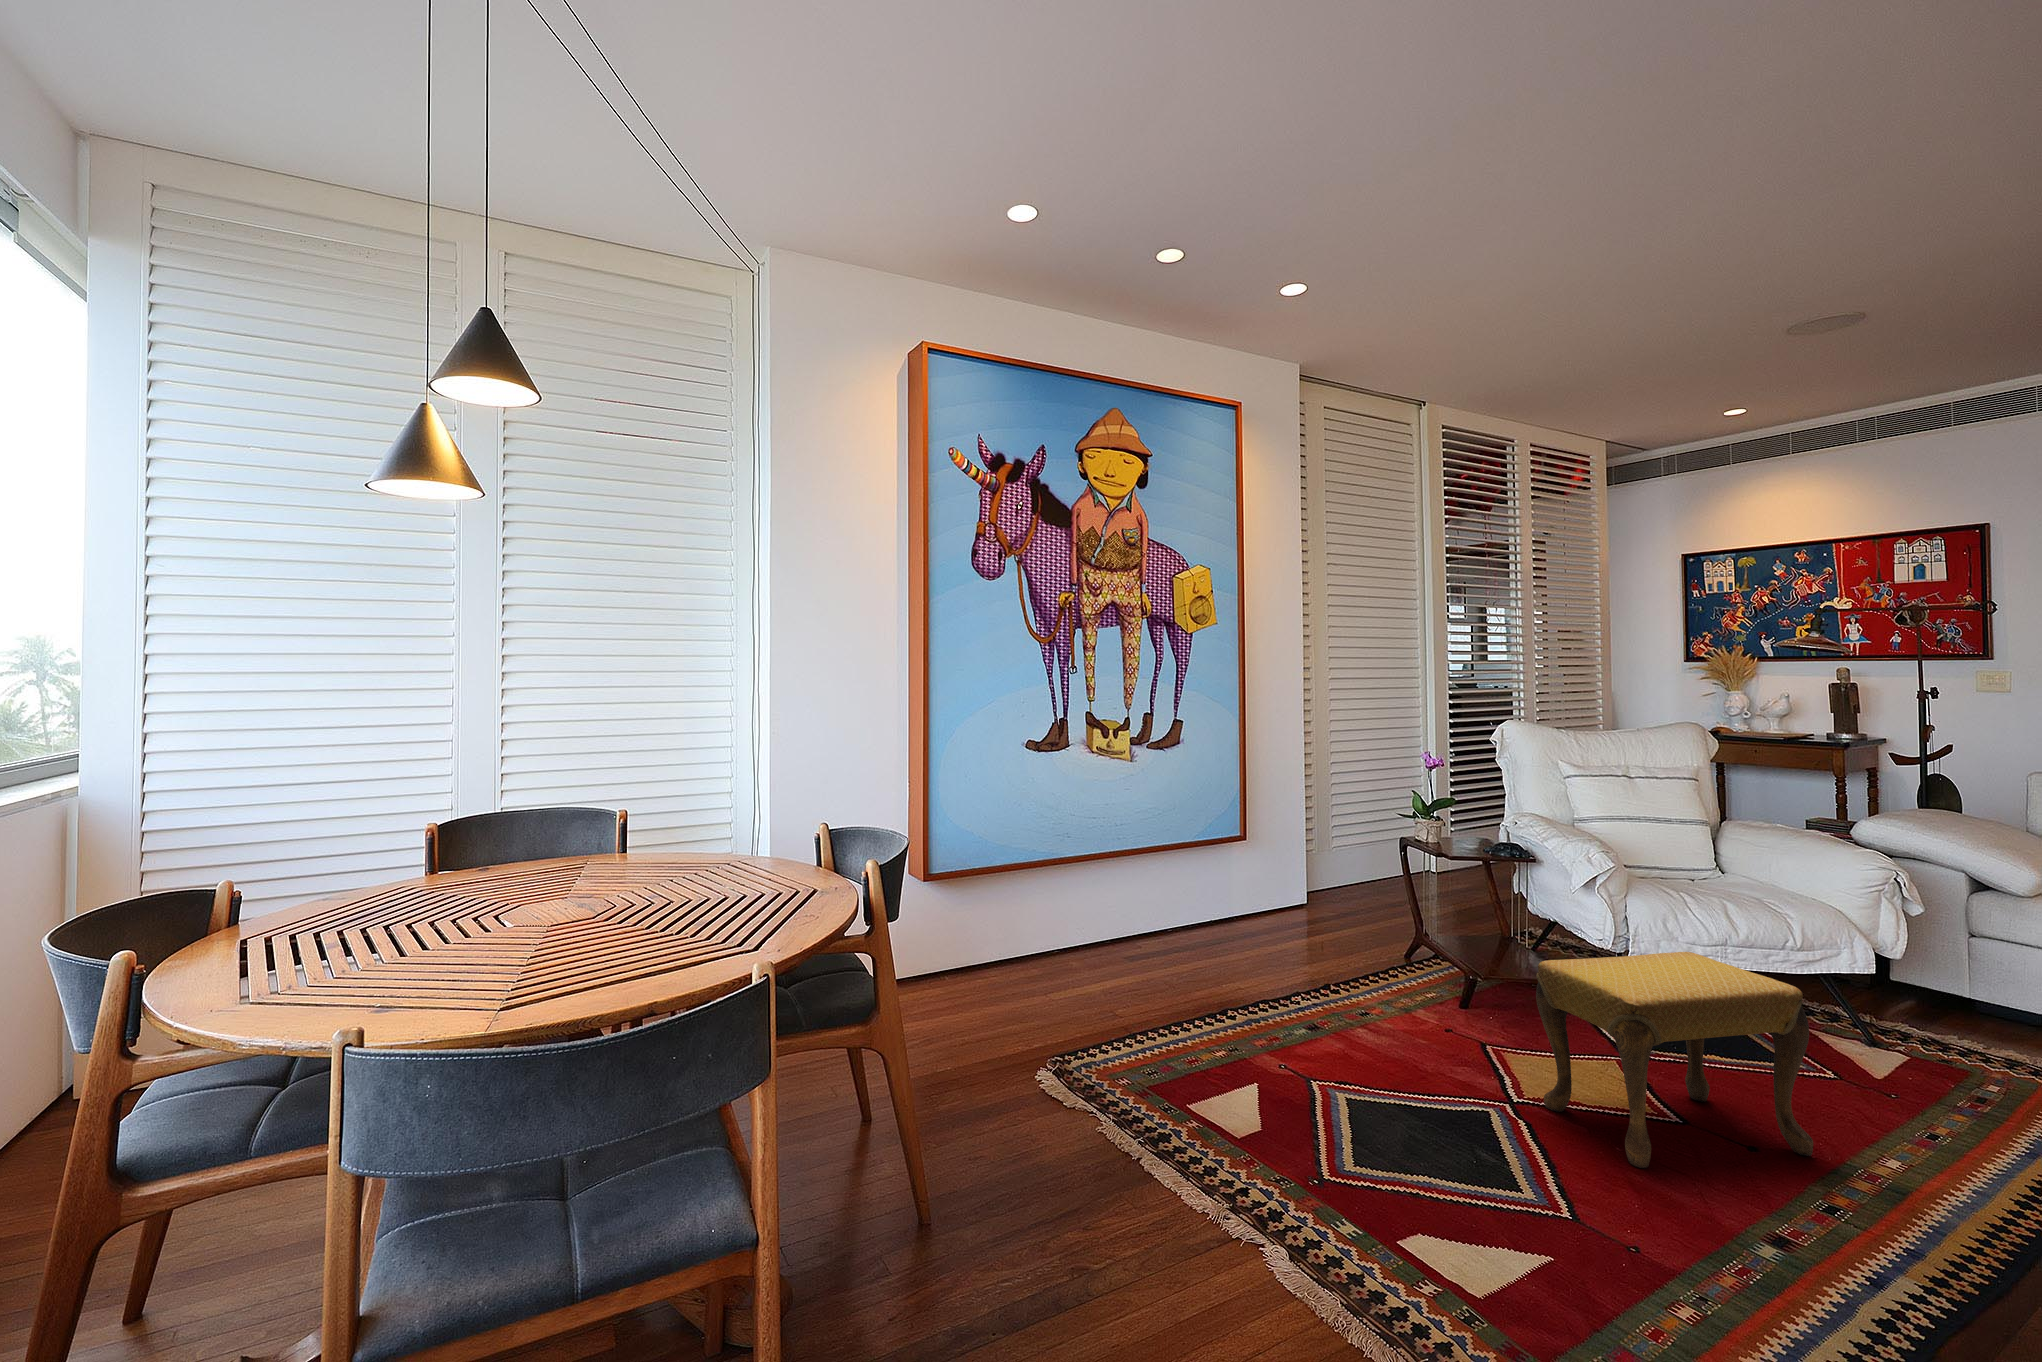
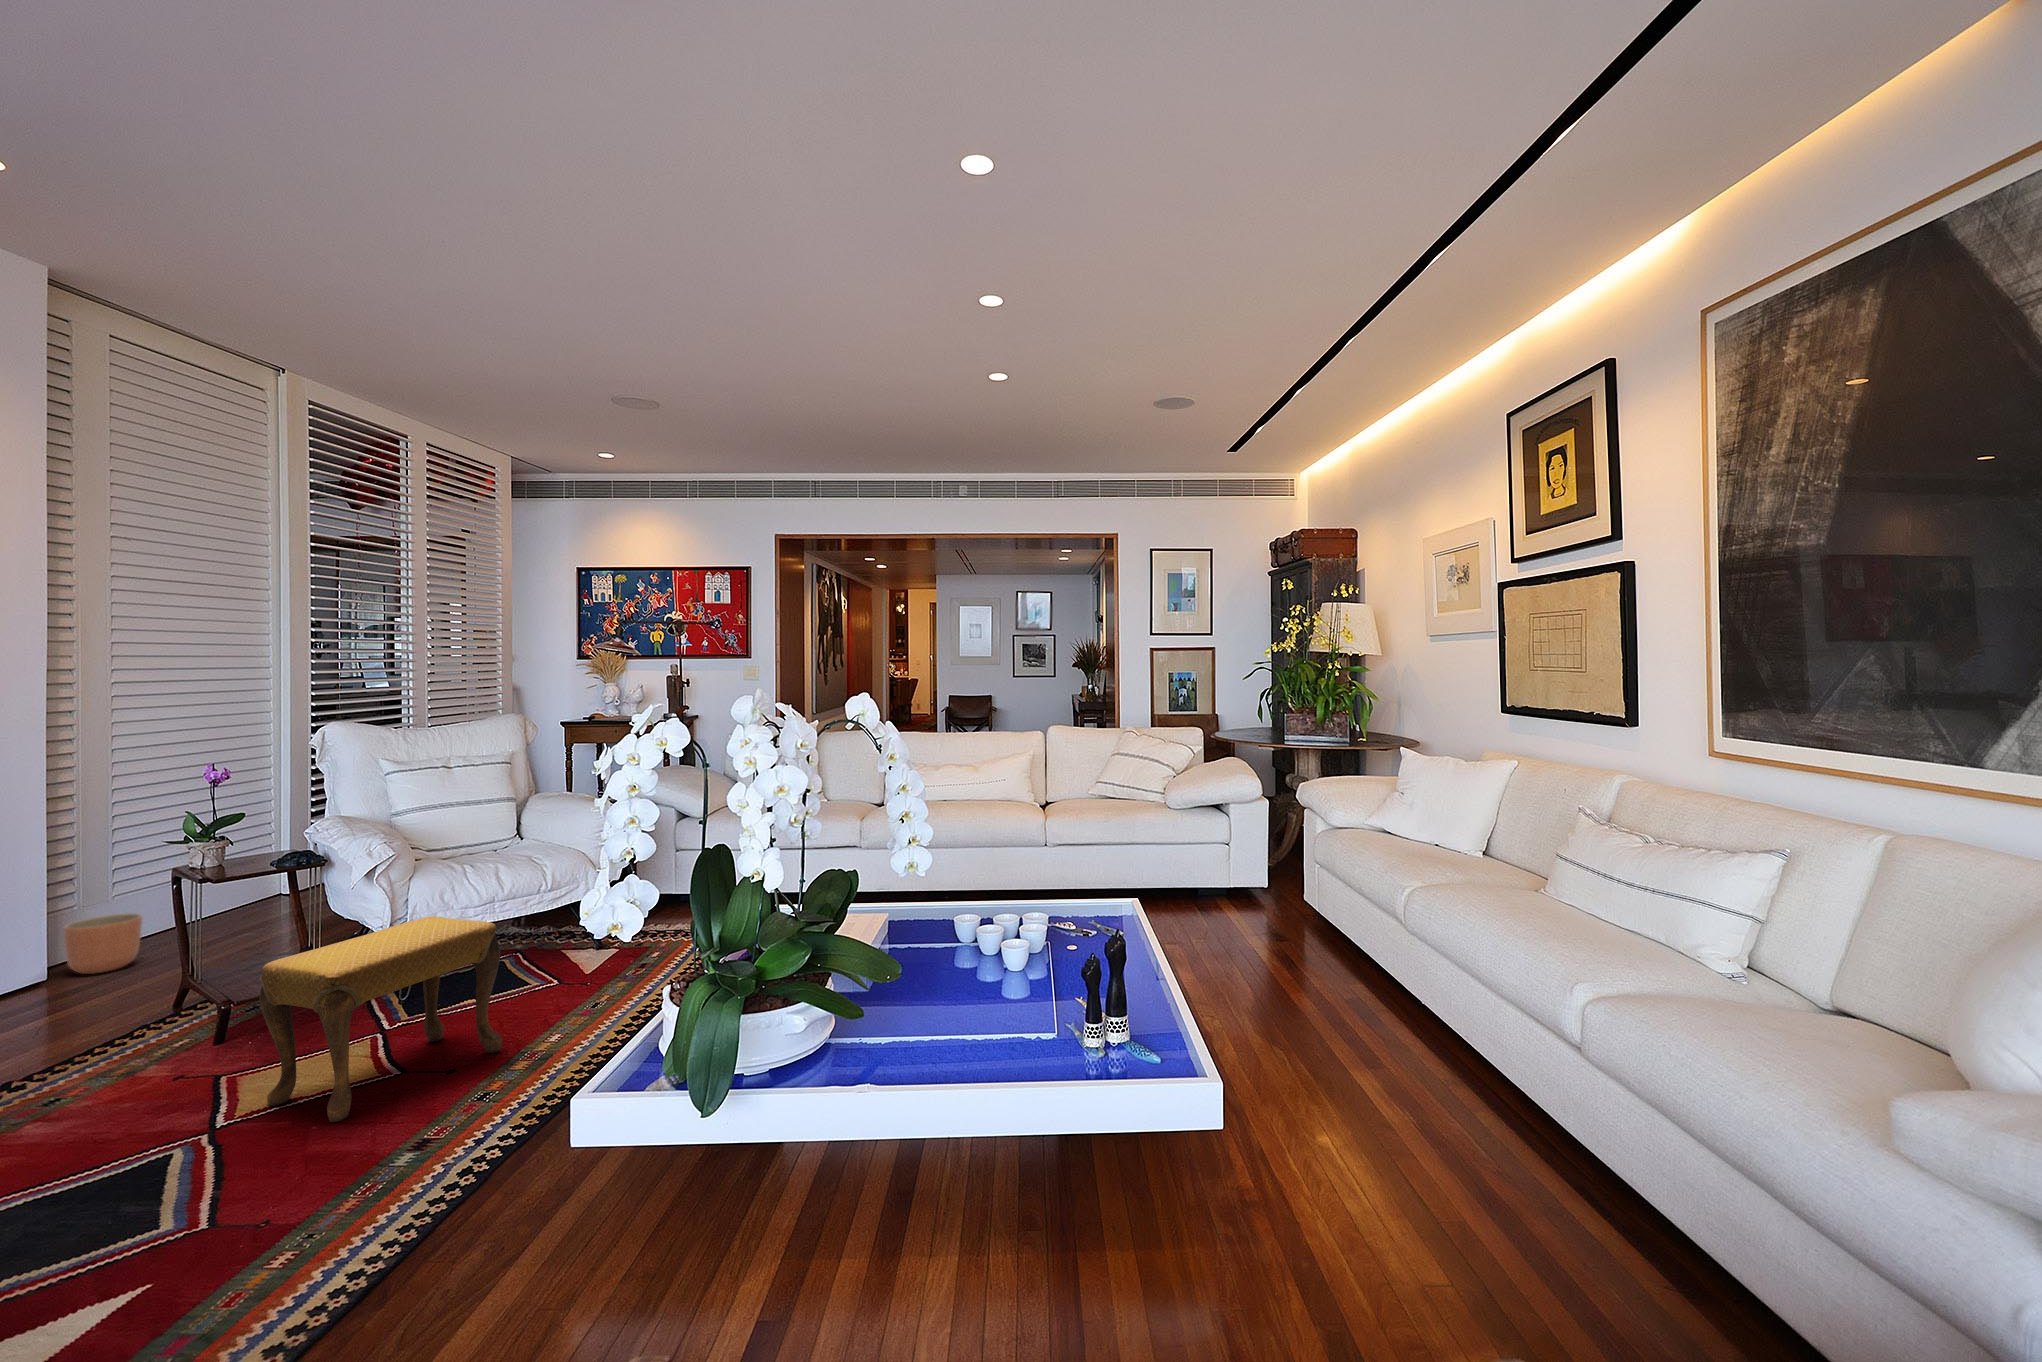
planter: none [1310,860,1356,906] -> present [64,913,142,974]

